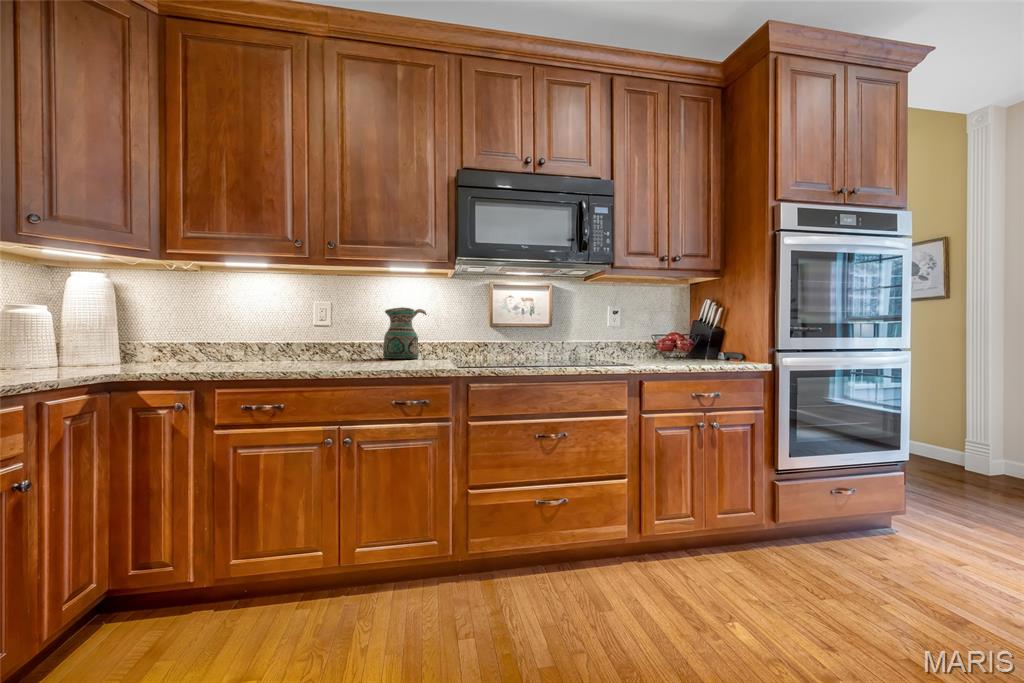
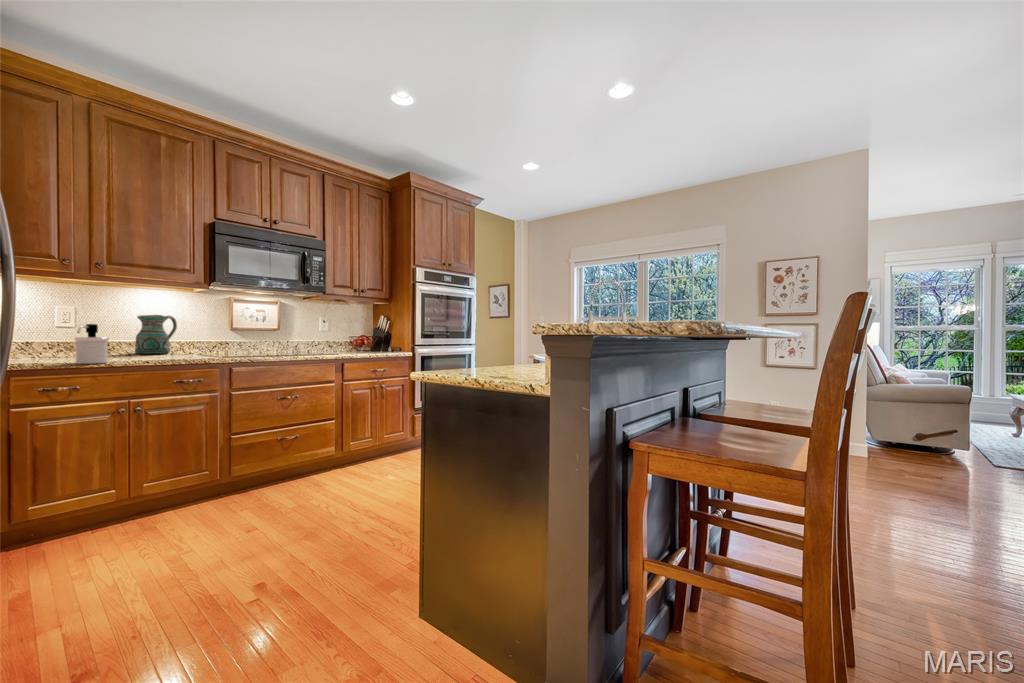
soap dispenser: none [276,316,322,370] -> present [75,324,109,364]

